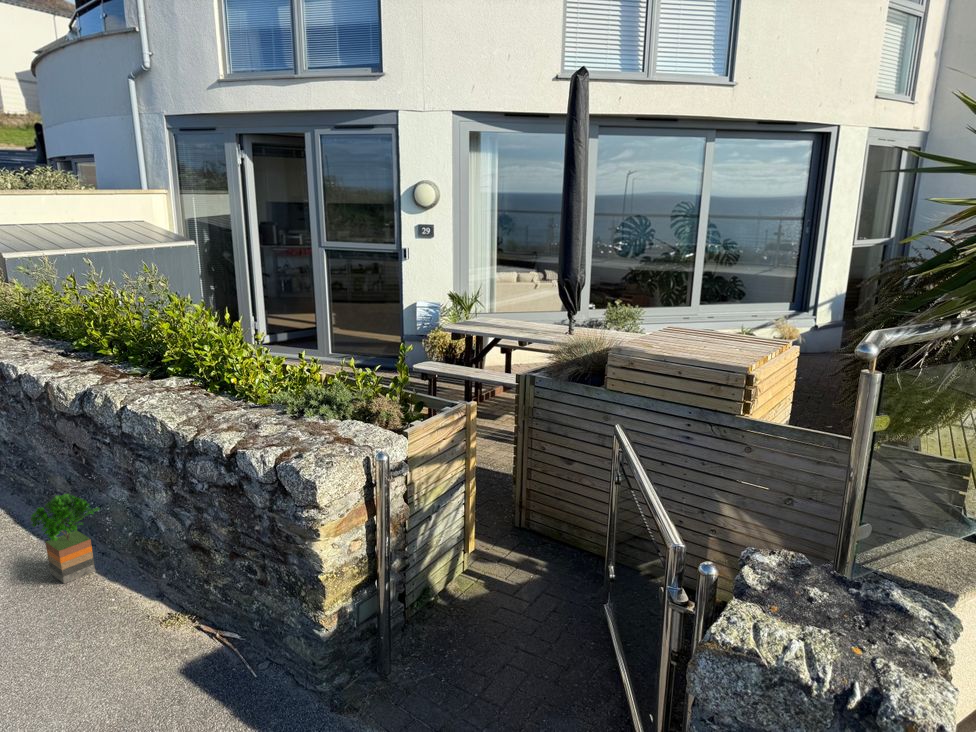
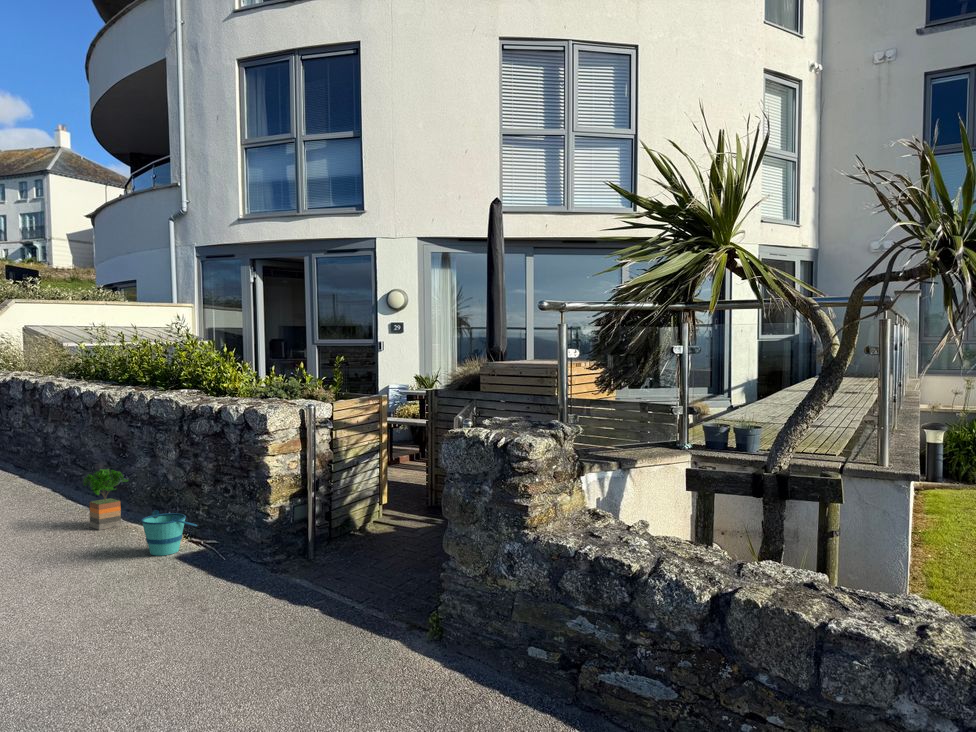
bucket: none [122,588,208,663] -> present [141,510,197,556]

